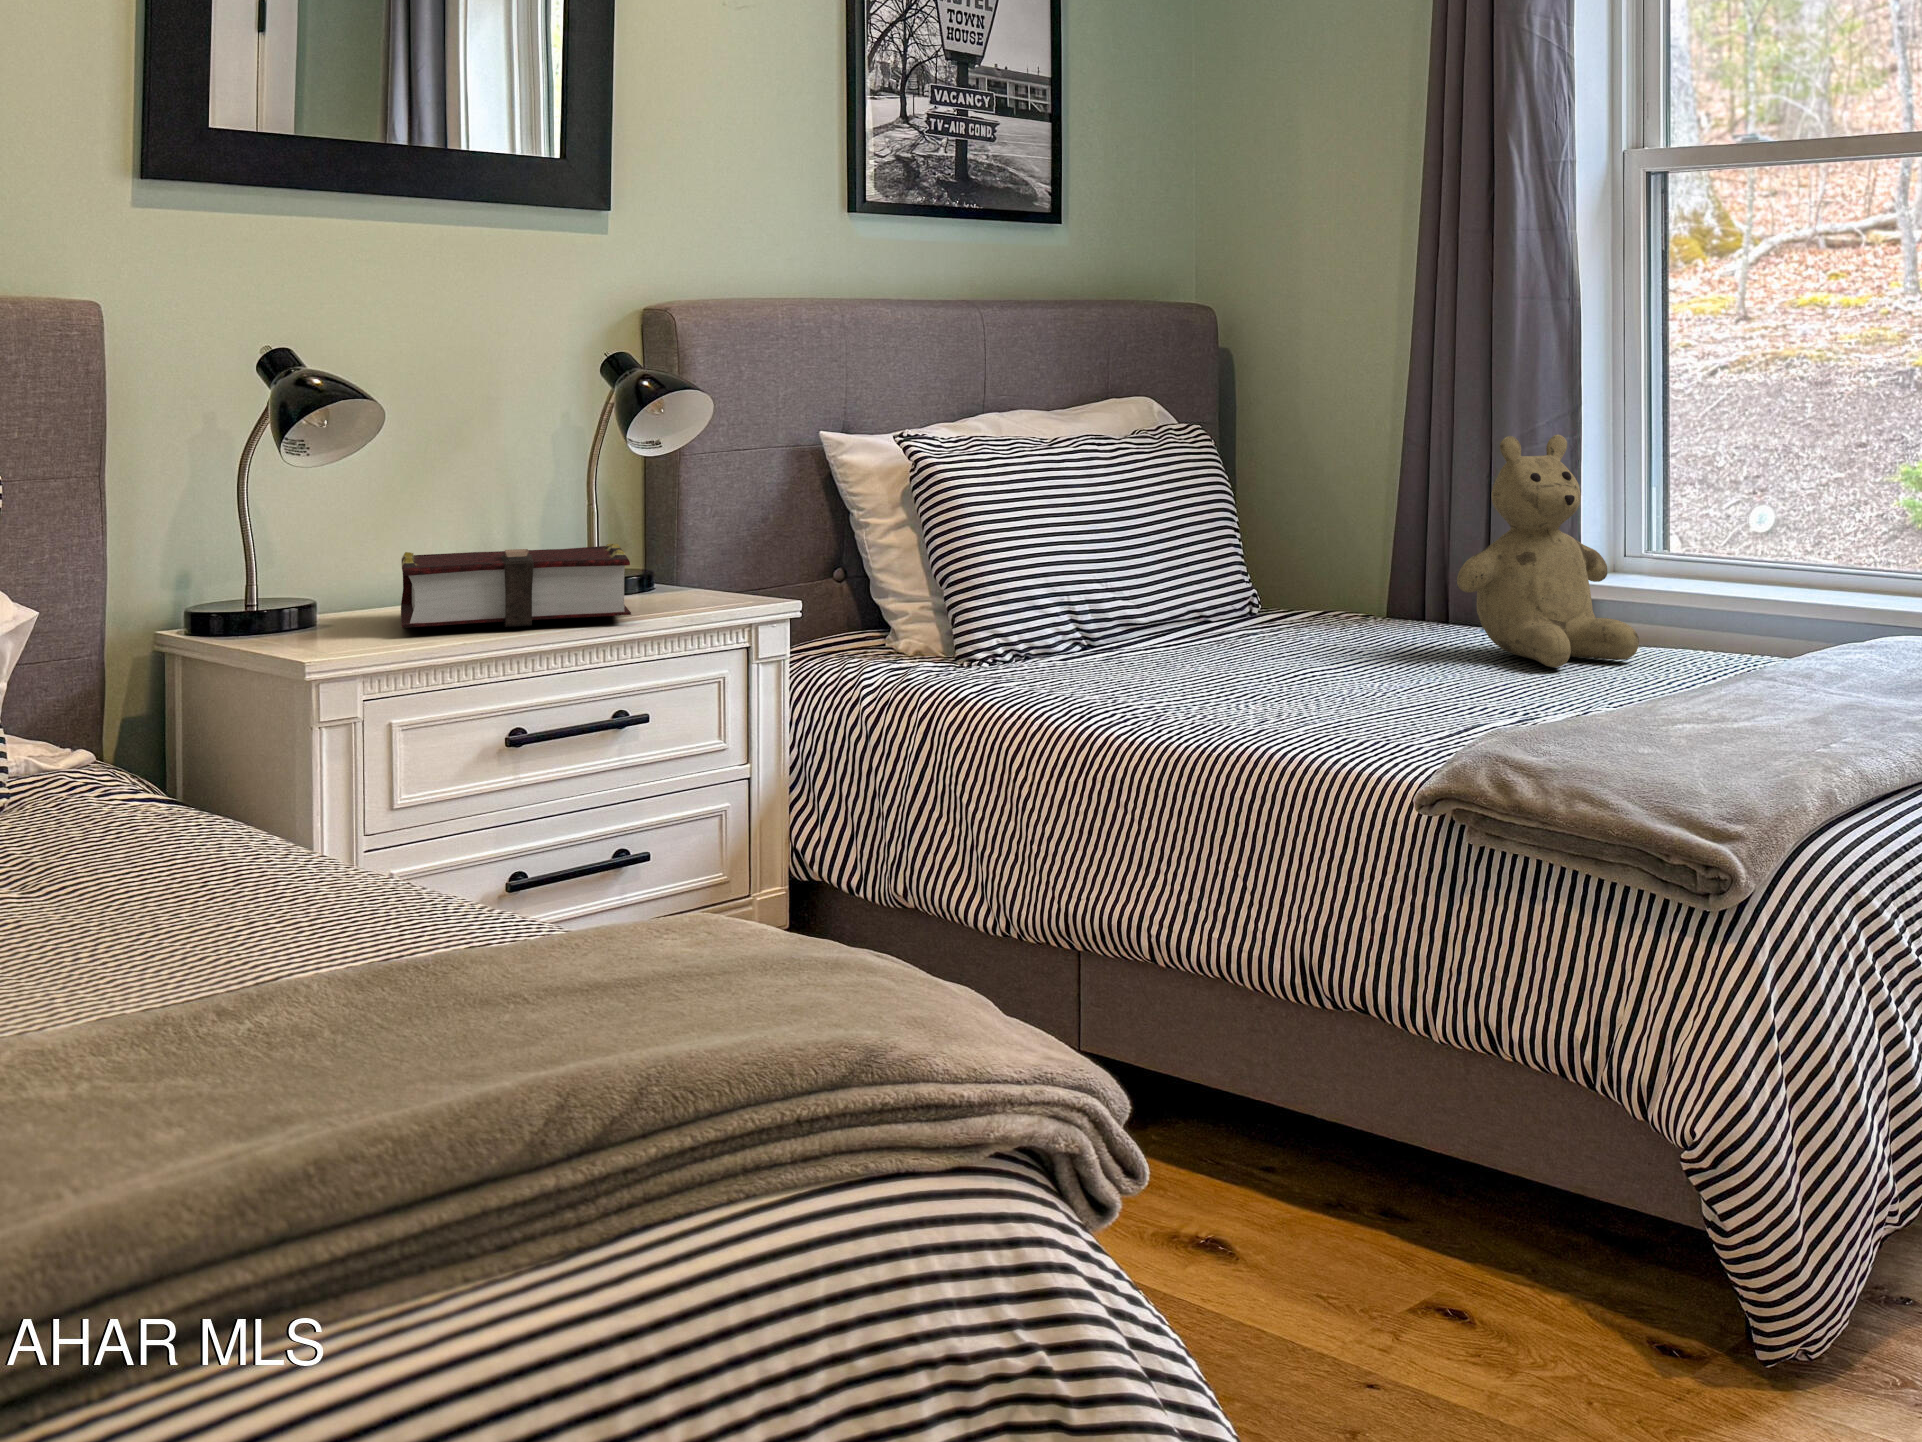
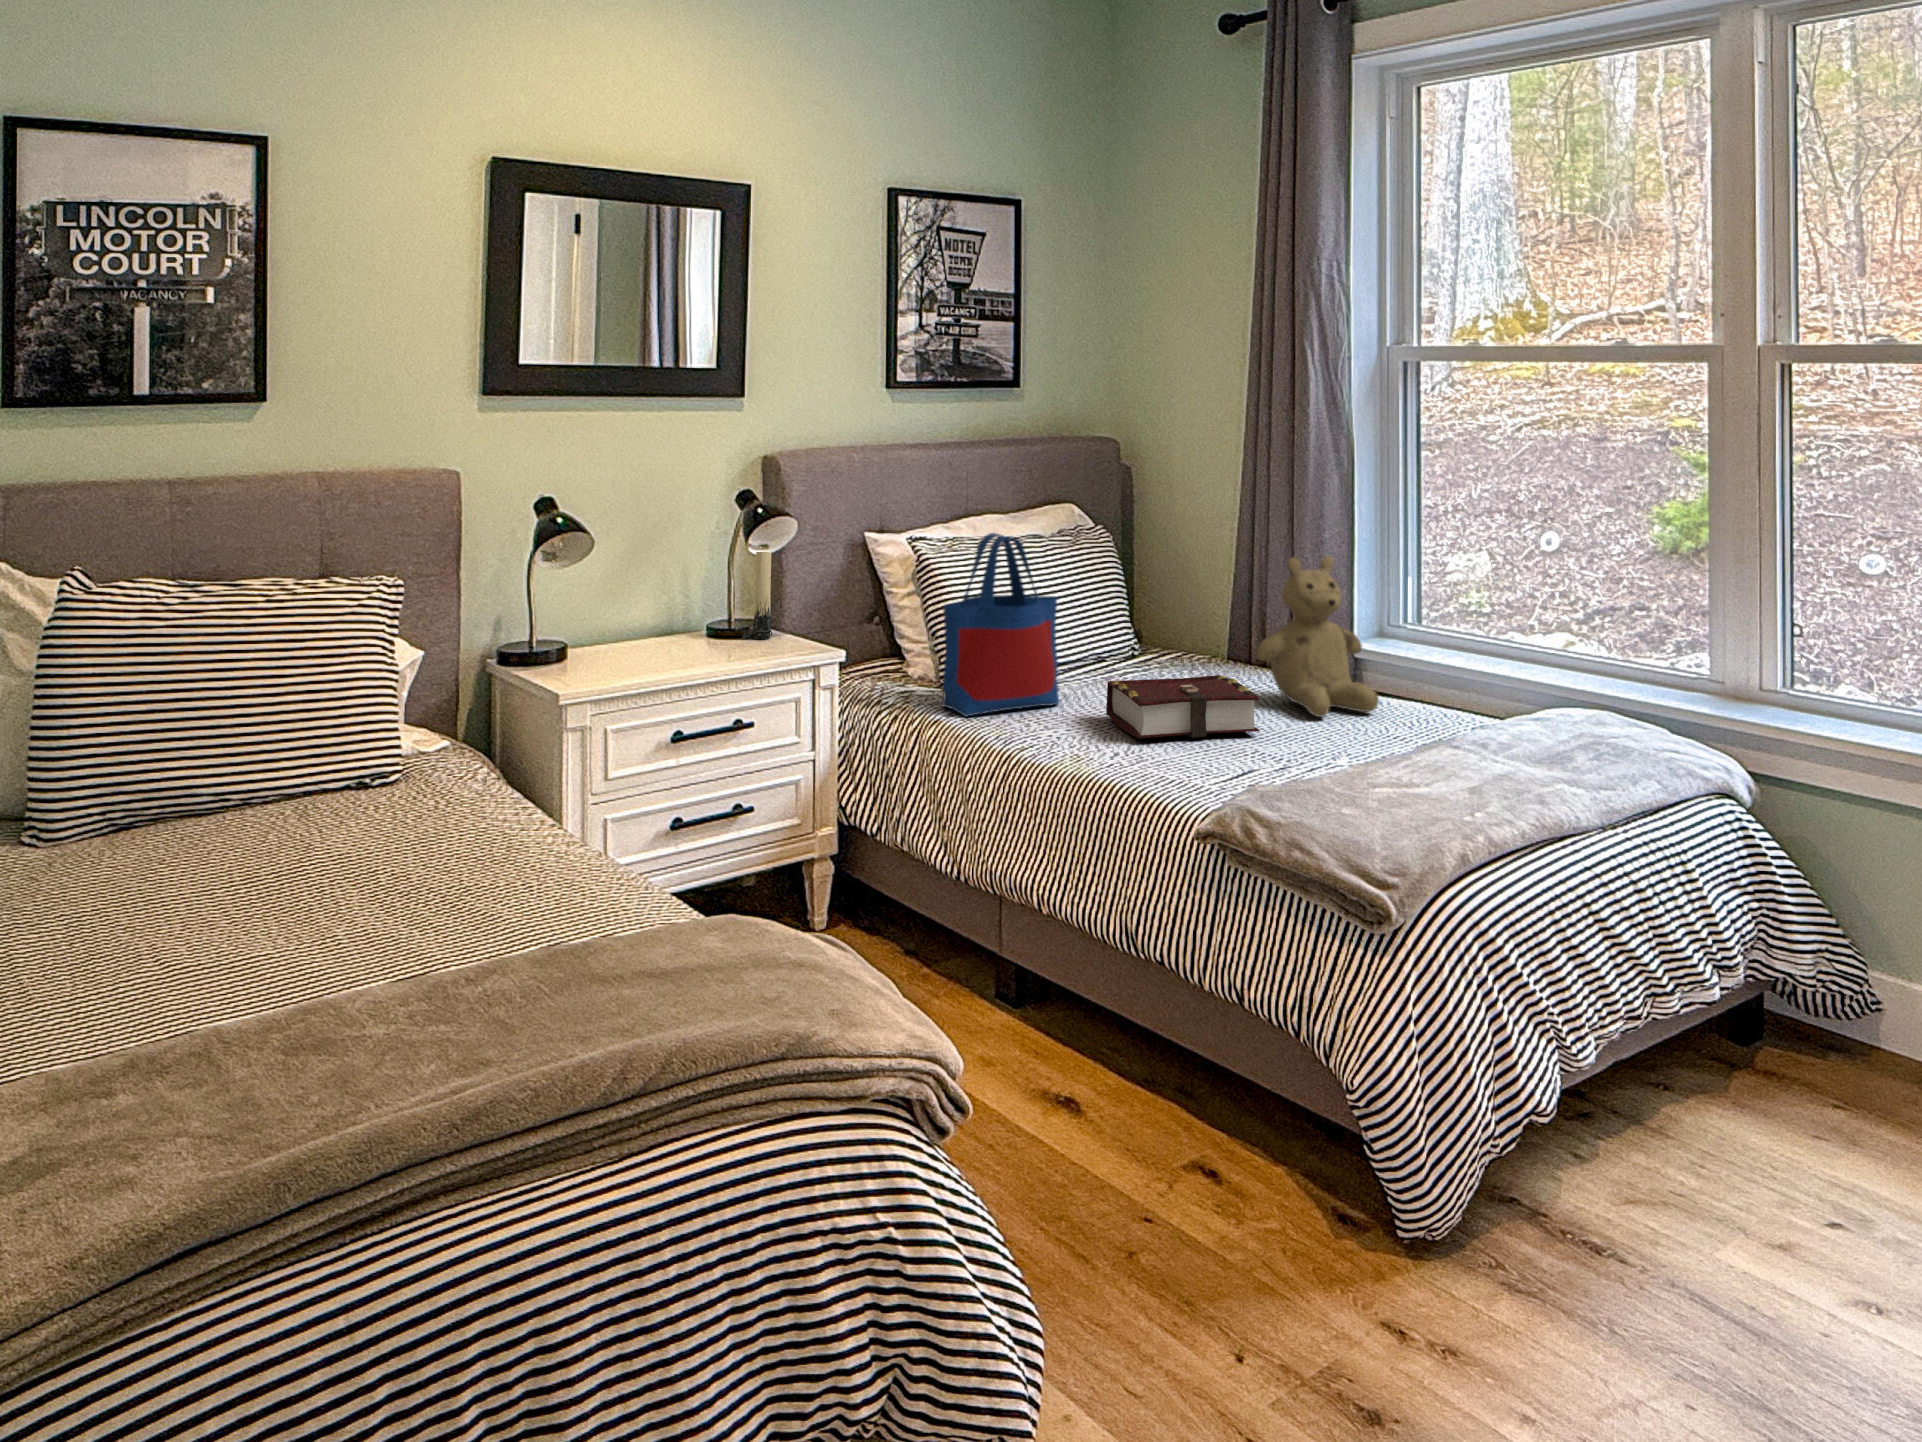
tote bag: none [966,407,1155,691] -> present [942,533,1059,716]
candle: none [622,430,673,596] -> present [742,552,772,639]
book: present [401,544,631,628] -> present [1106,675,1260,739]

